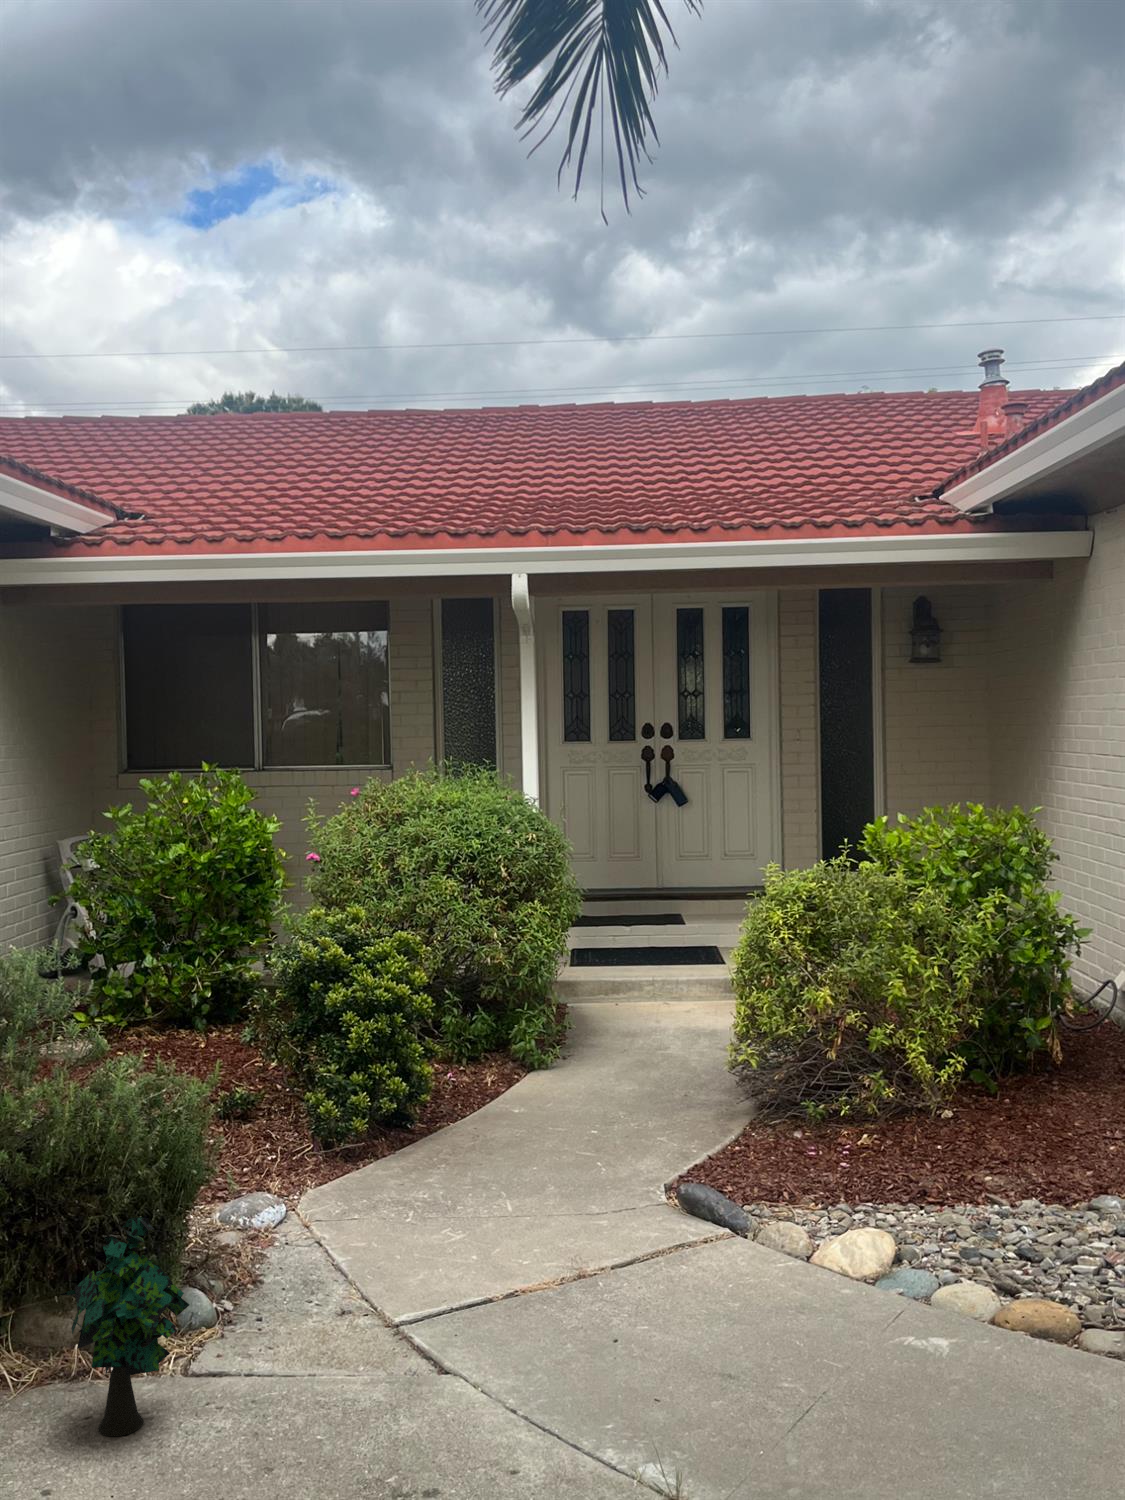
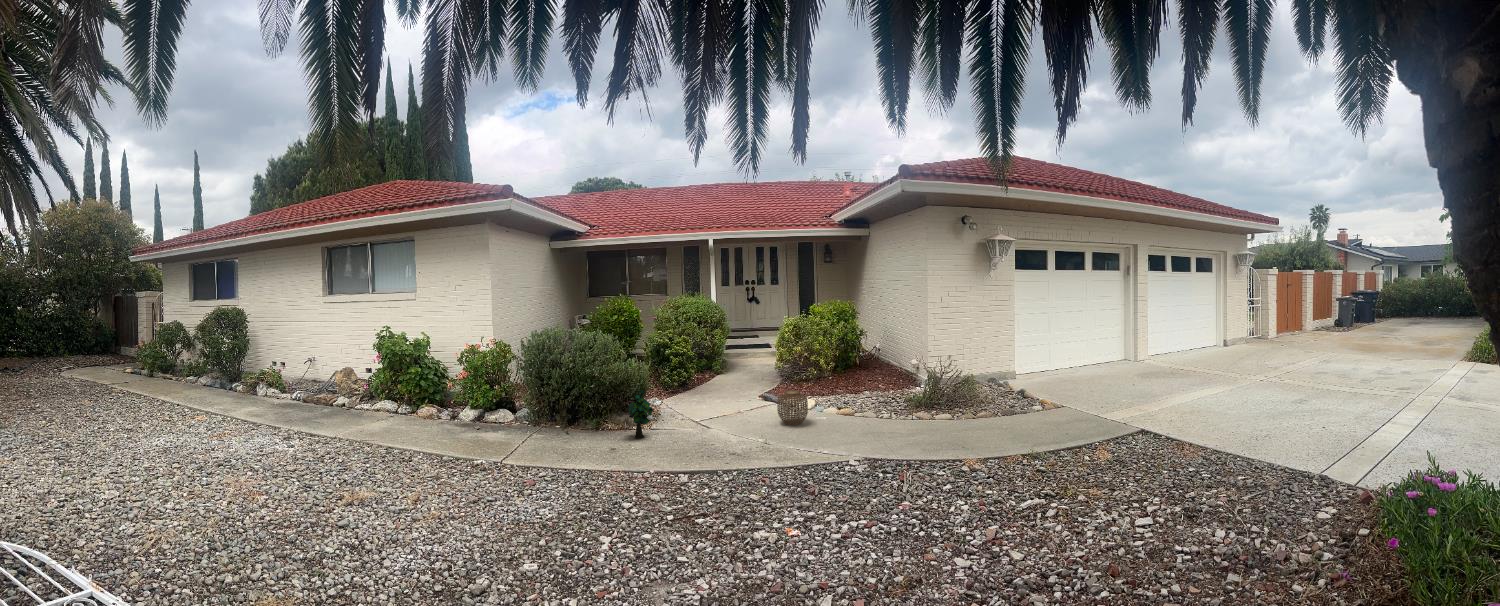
woven basket: none [738,1224,875,1391] -> present [777,390,808,425]

